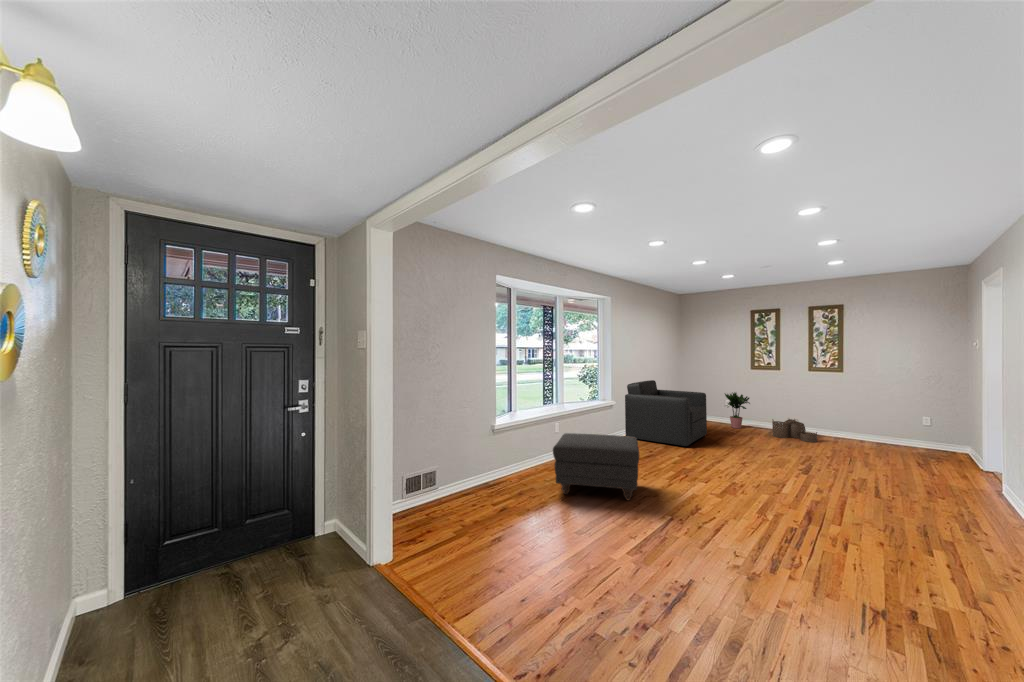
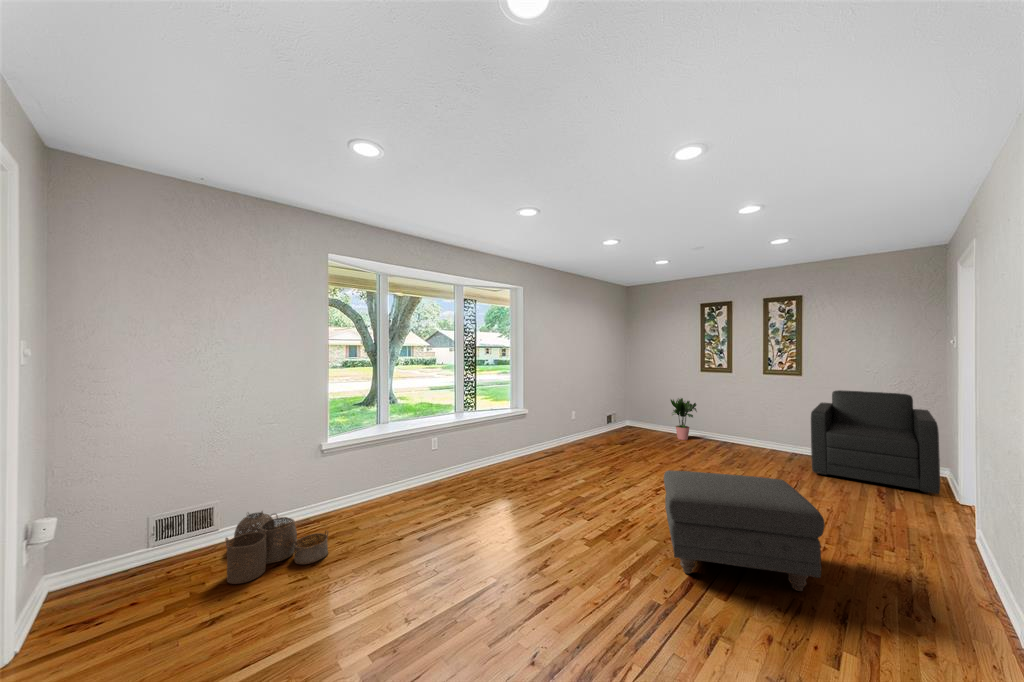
armchair: present [625,380,707,446] -> present [811,390,940,494]
woven basket: present [772,419,817,442] -> present [226,512,328,584]
ottoman: present [553,433,639,500] -> present [664,470,825,591]

